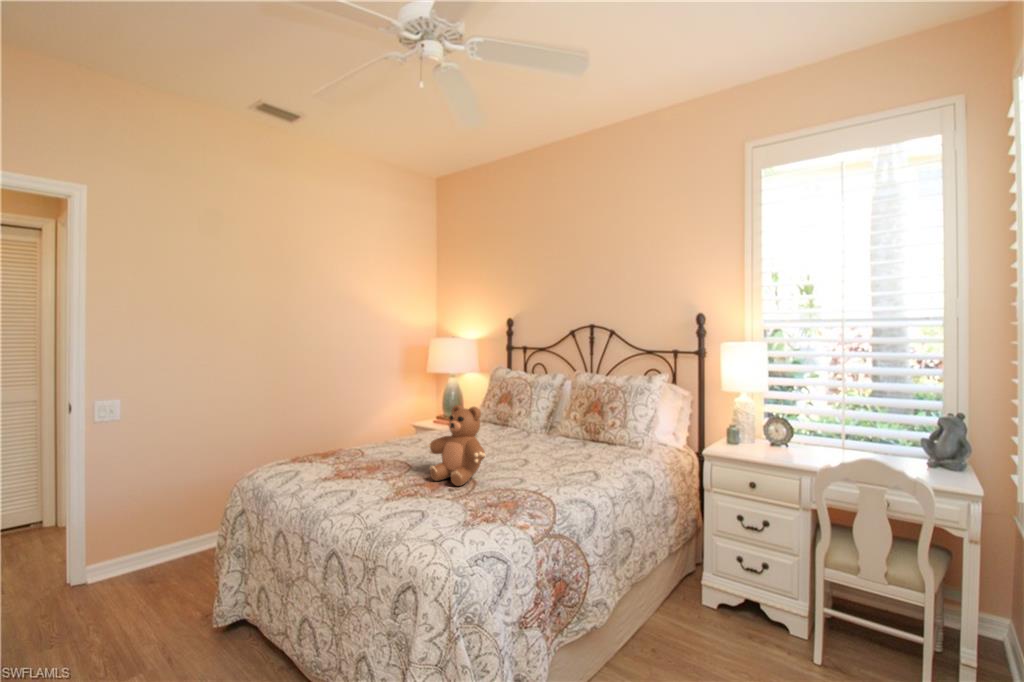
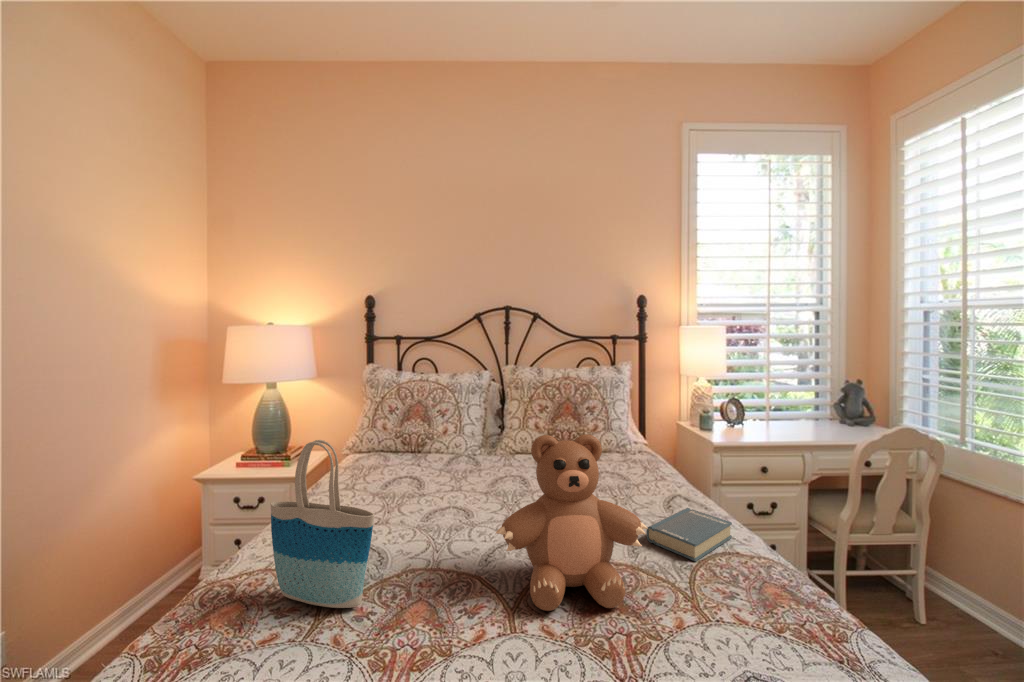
tote bag: none [367,395,388,464] -> present [271,440,374,608]
hardback book: none [528,469,574,487] -> present [647,508,732,561]

